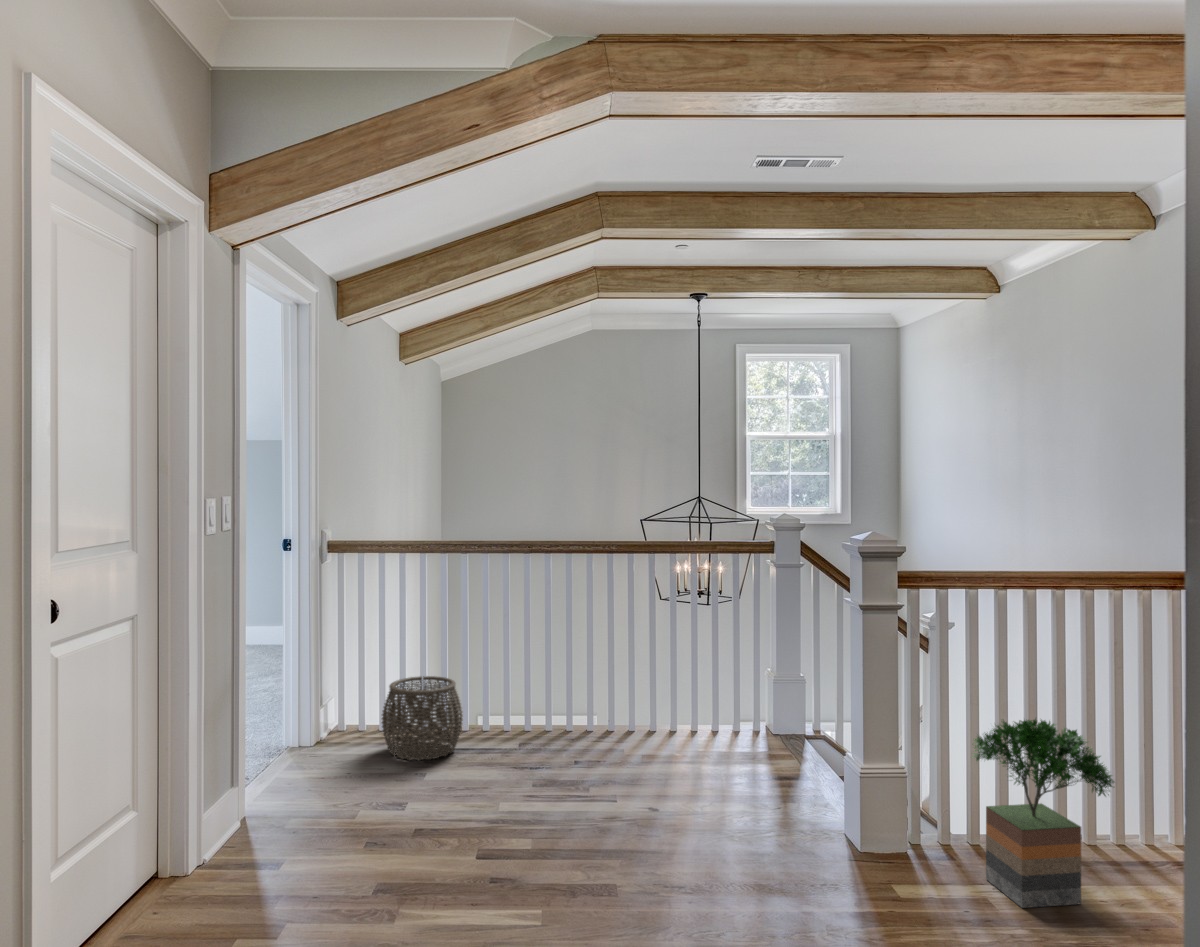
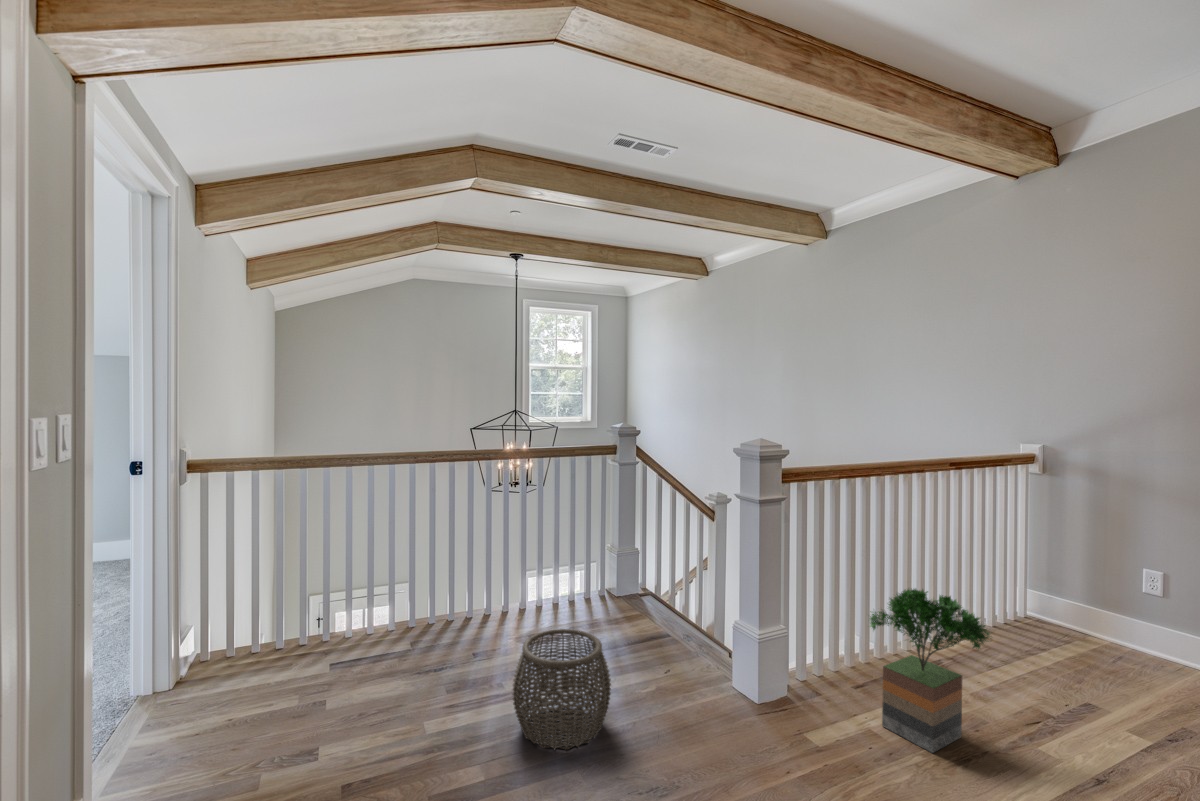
woven basket: present [382,676,463,761] -> present [512,629,611,749]

